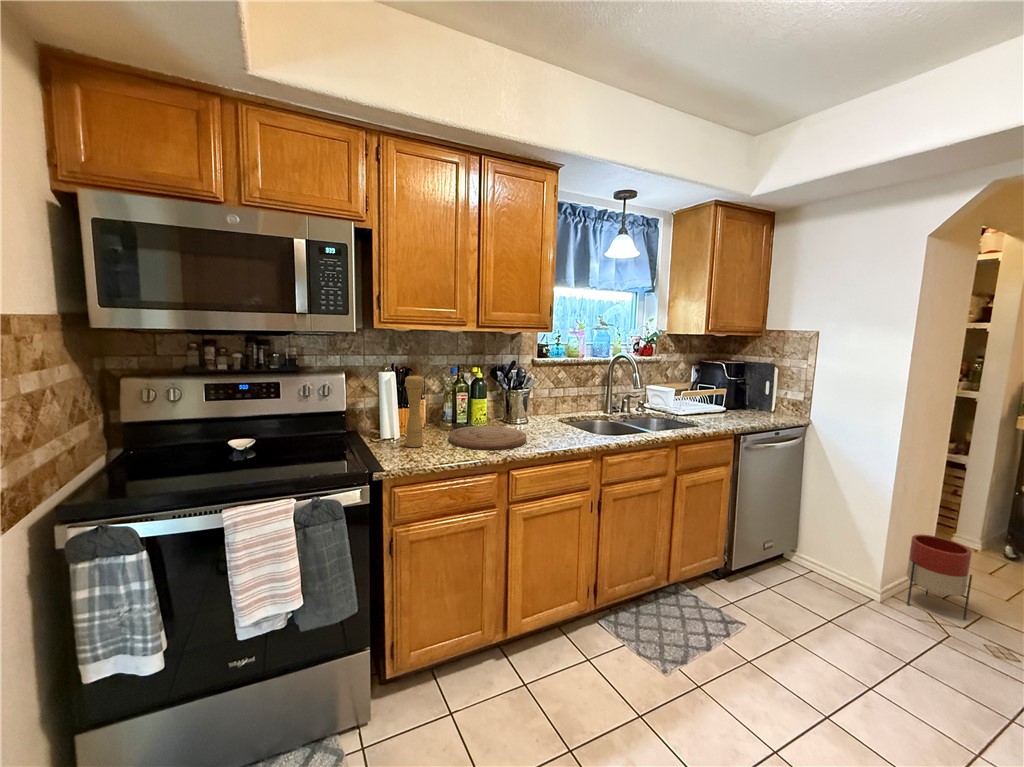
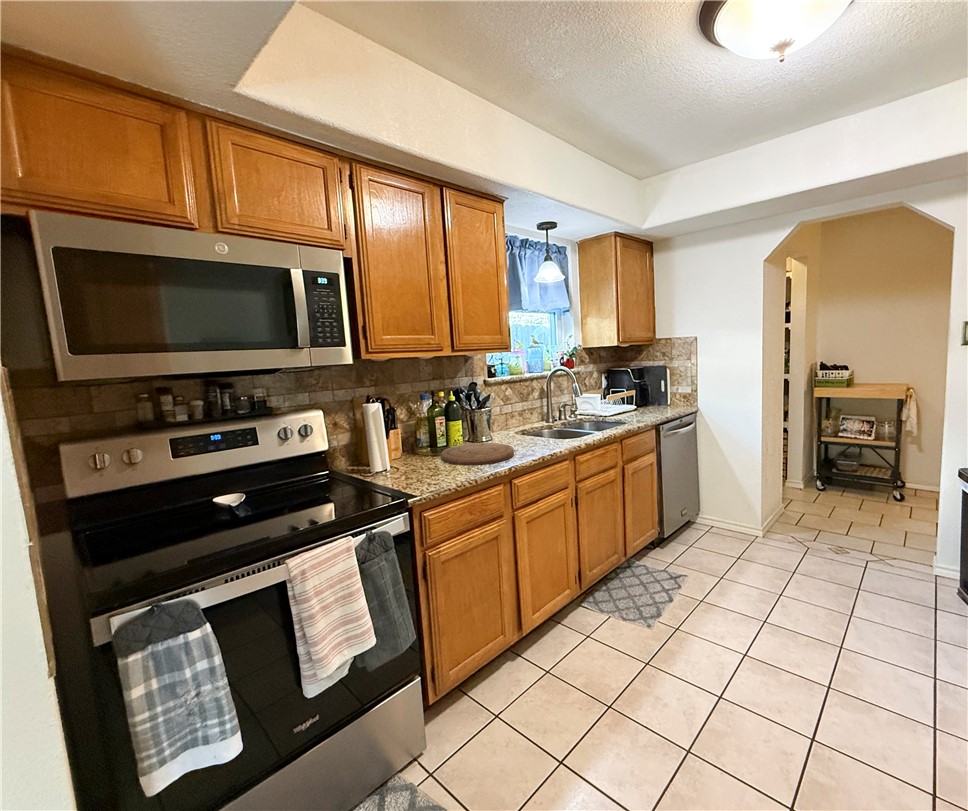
pepper mill: present [405,375,424,447] -> none [405,401,427,472]
planter: present [907,534,972,620] -> none [779,483,824,540]

